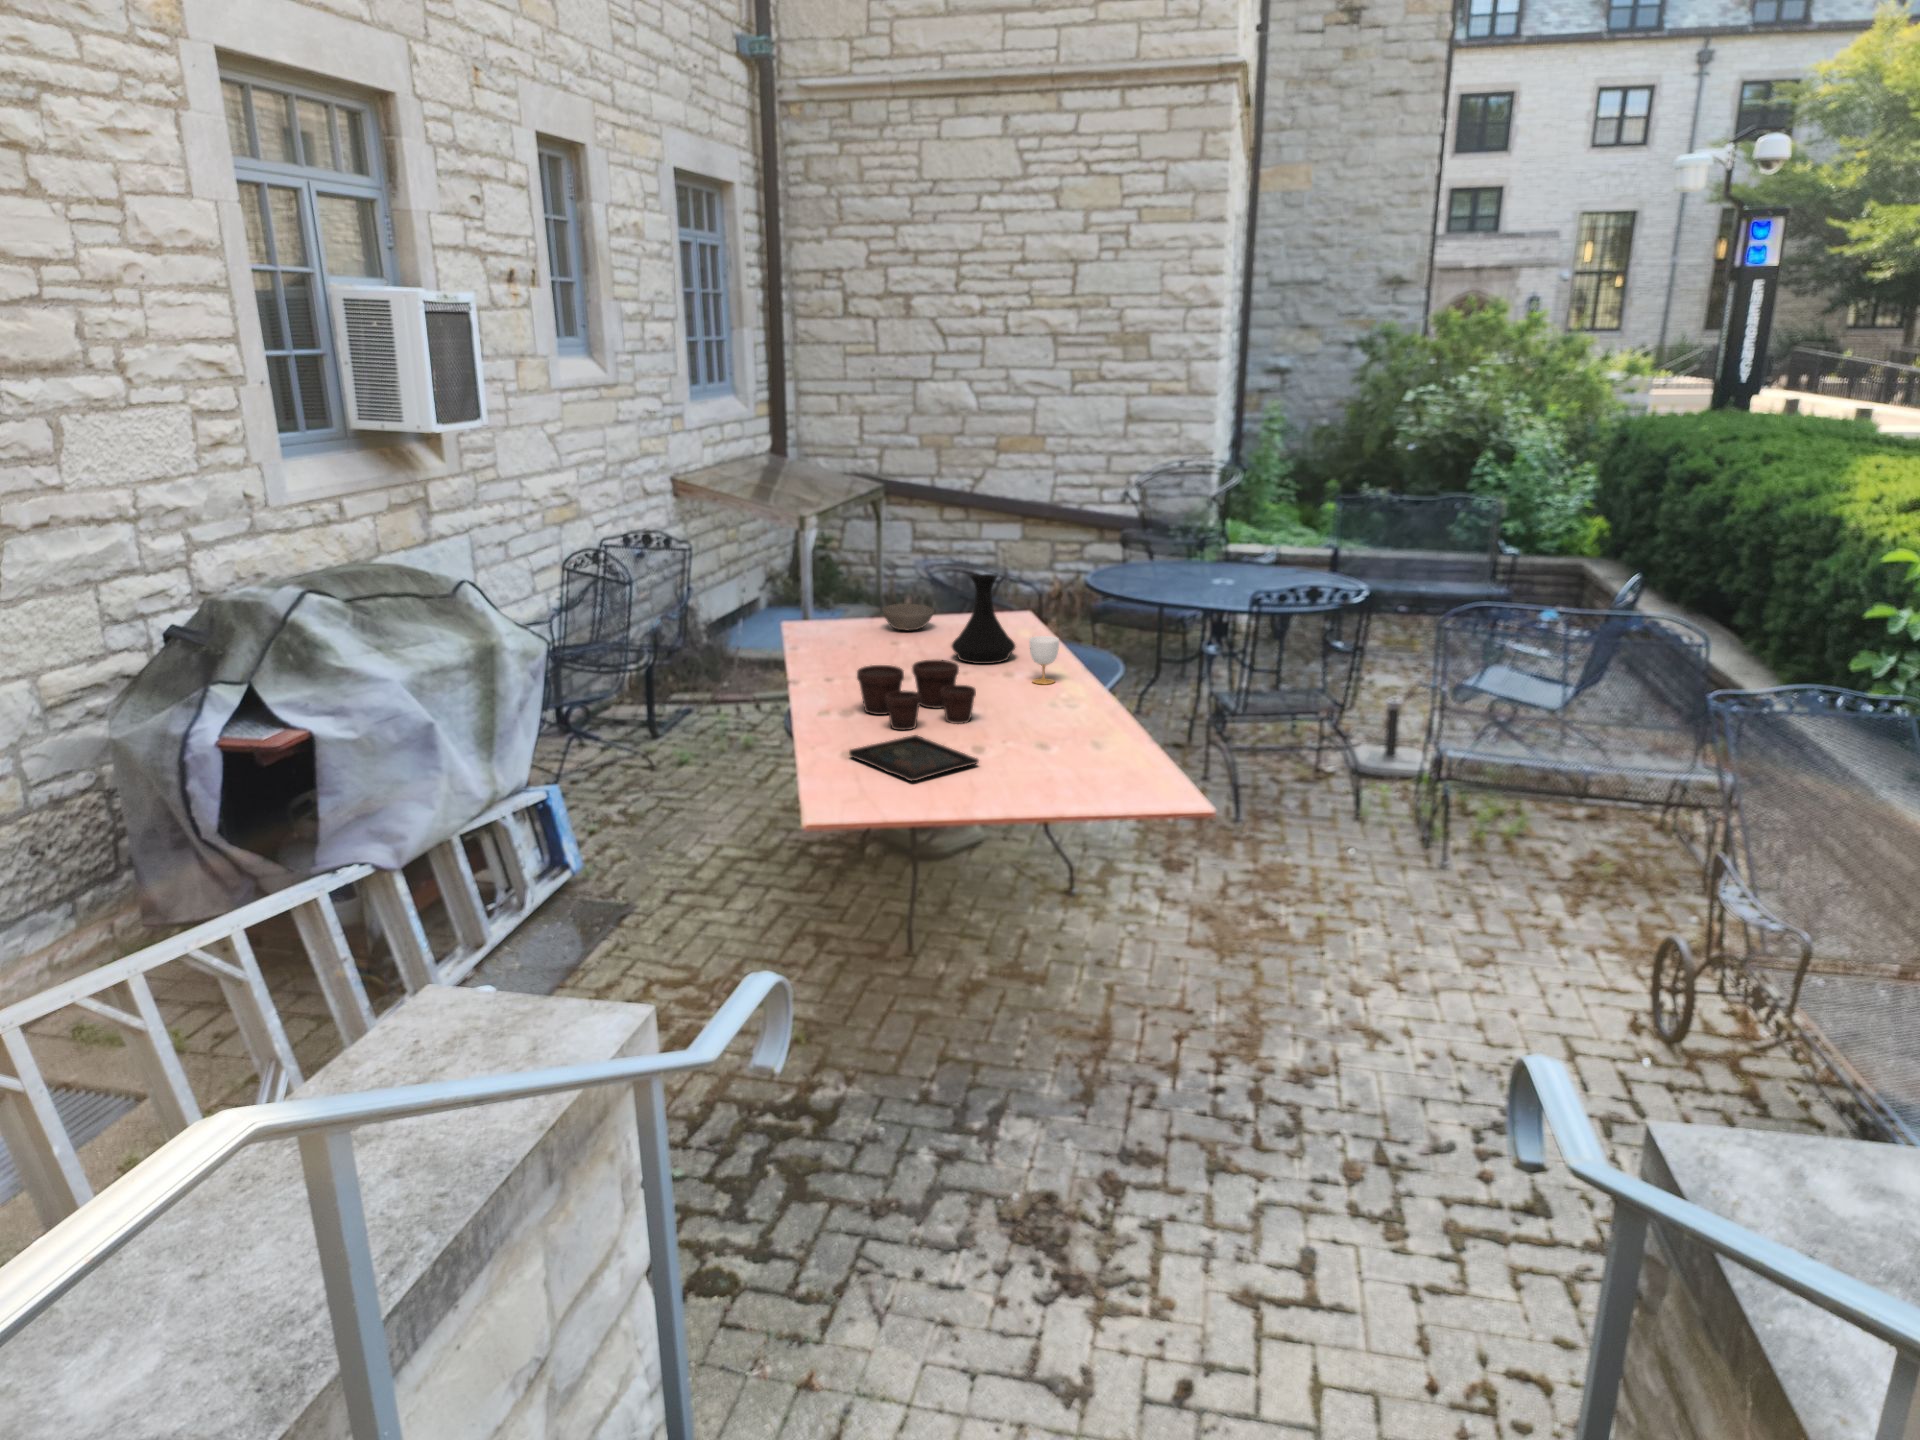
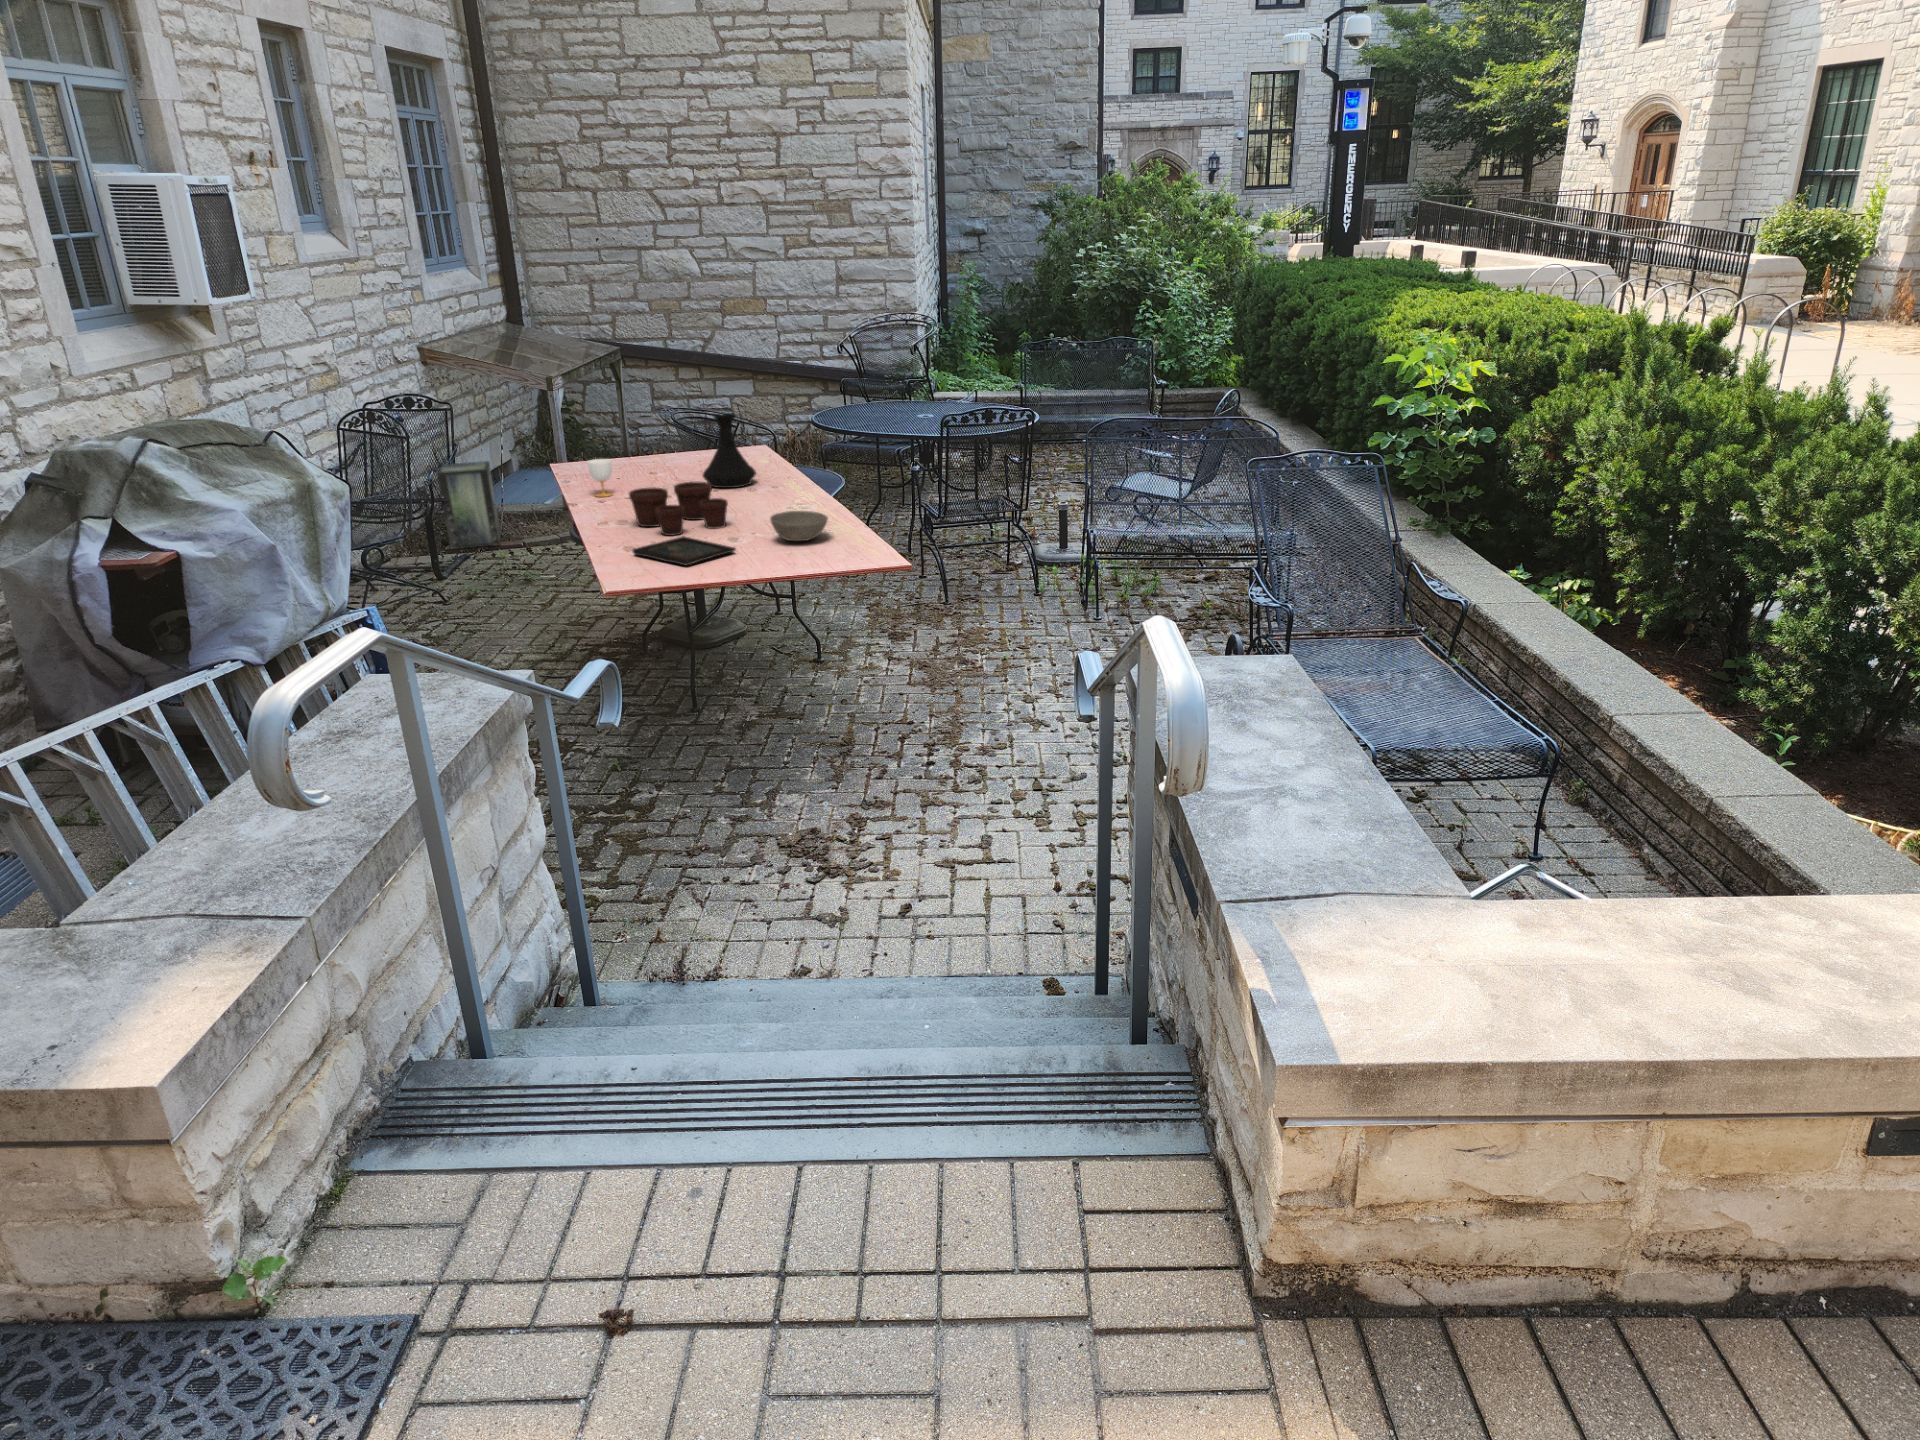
storage box: none [670,603,733,697] -> present [437,461,501,549]
bowl: present [883,604,934,630] -> present [770,511,828,541]
cup: present [1029,636,1059,684] -> present [588,459,612,497]

